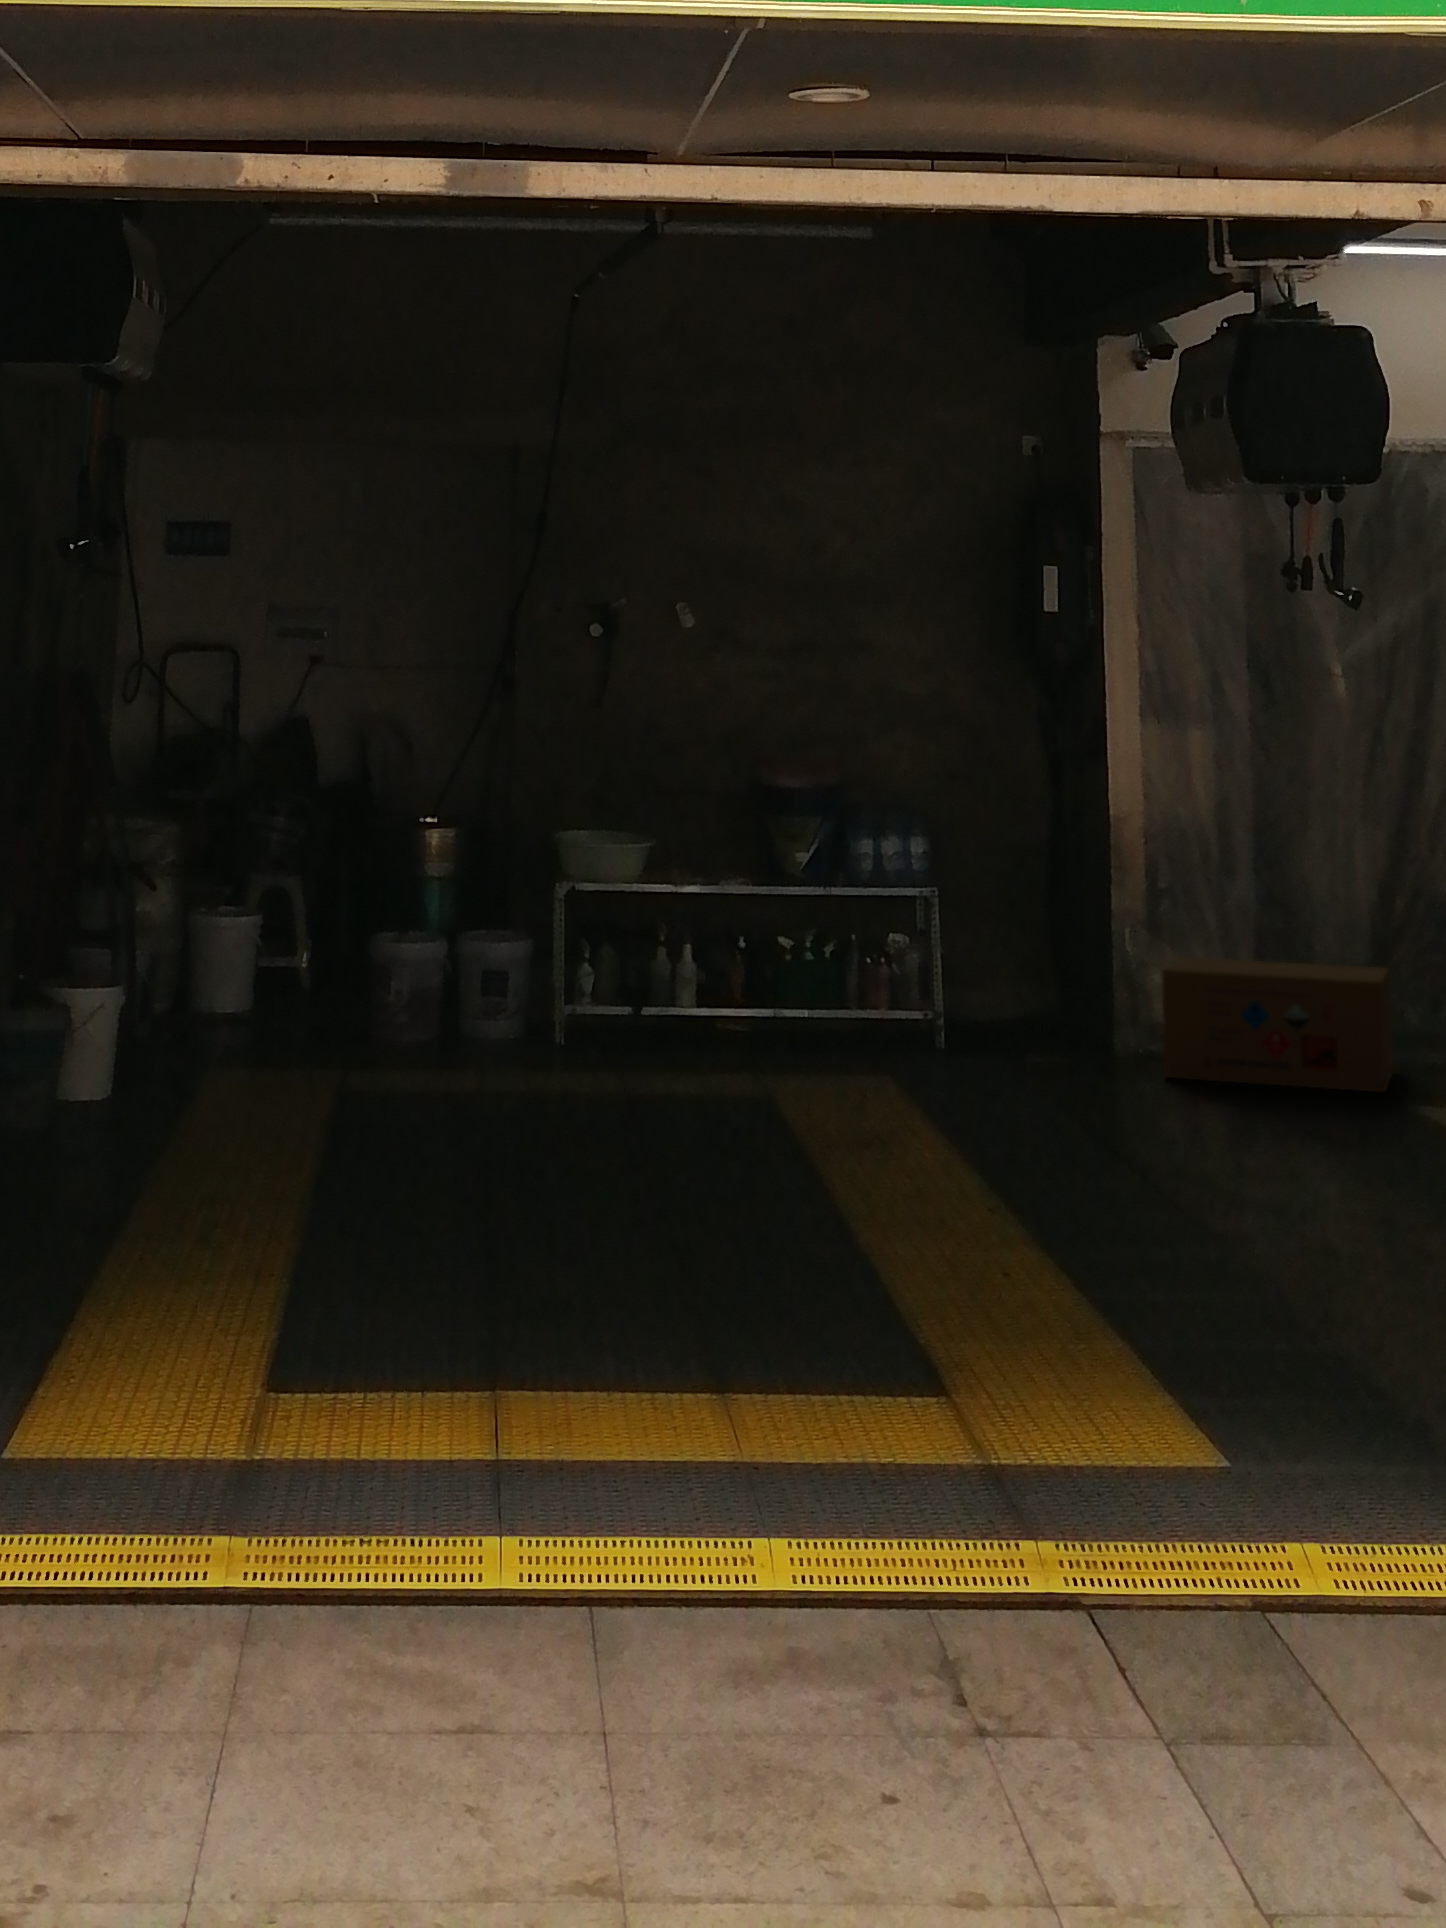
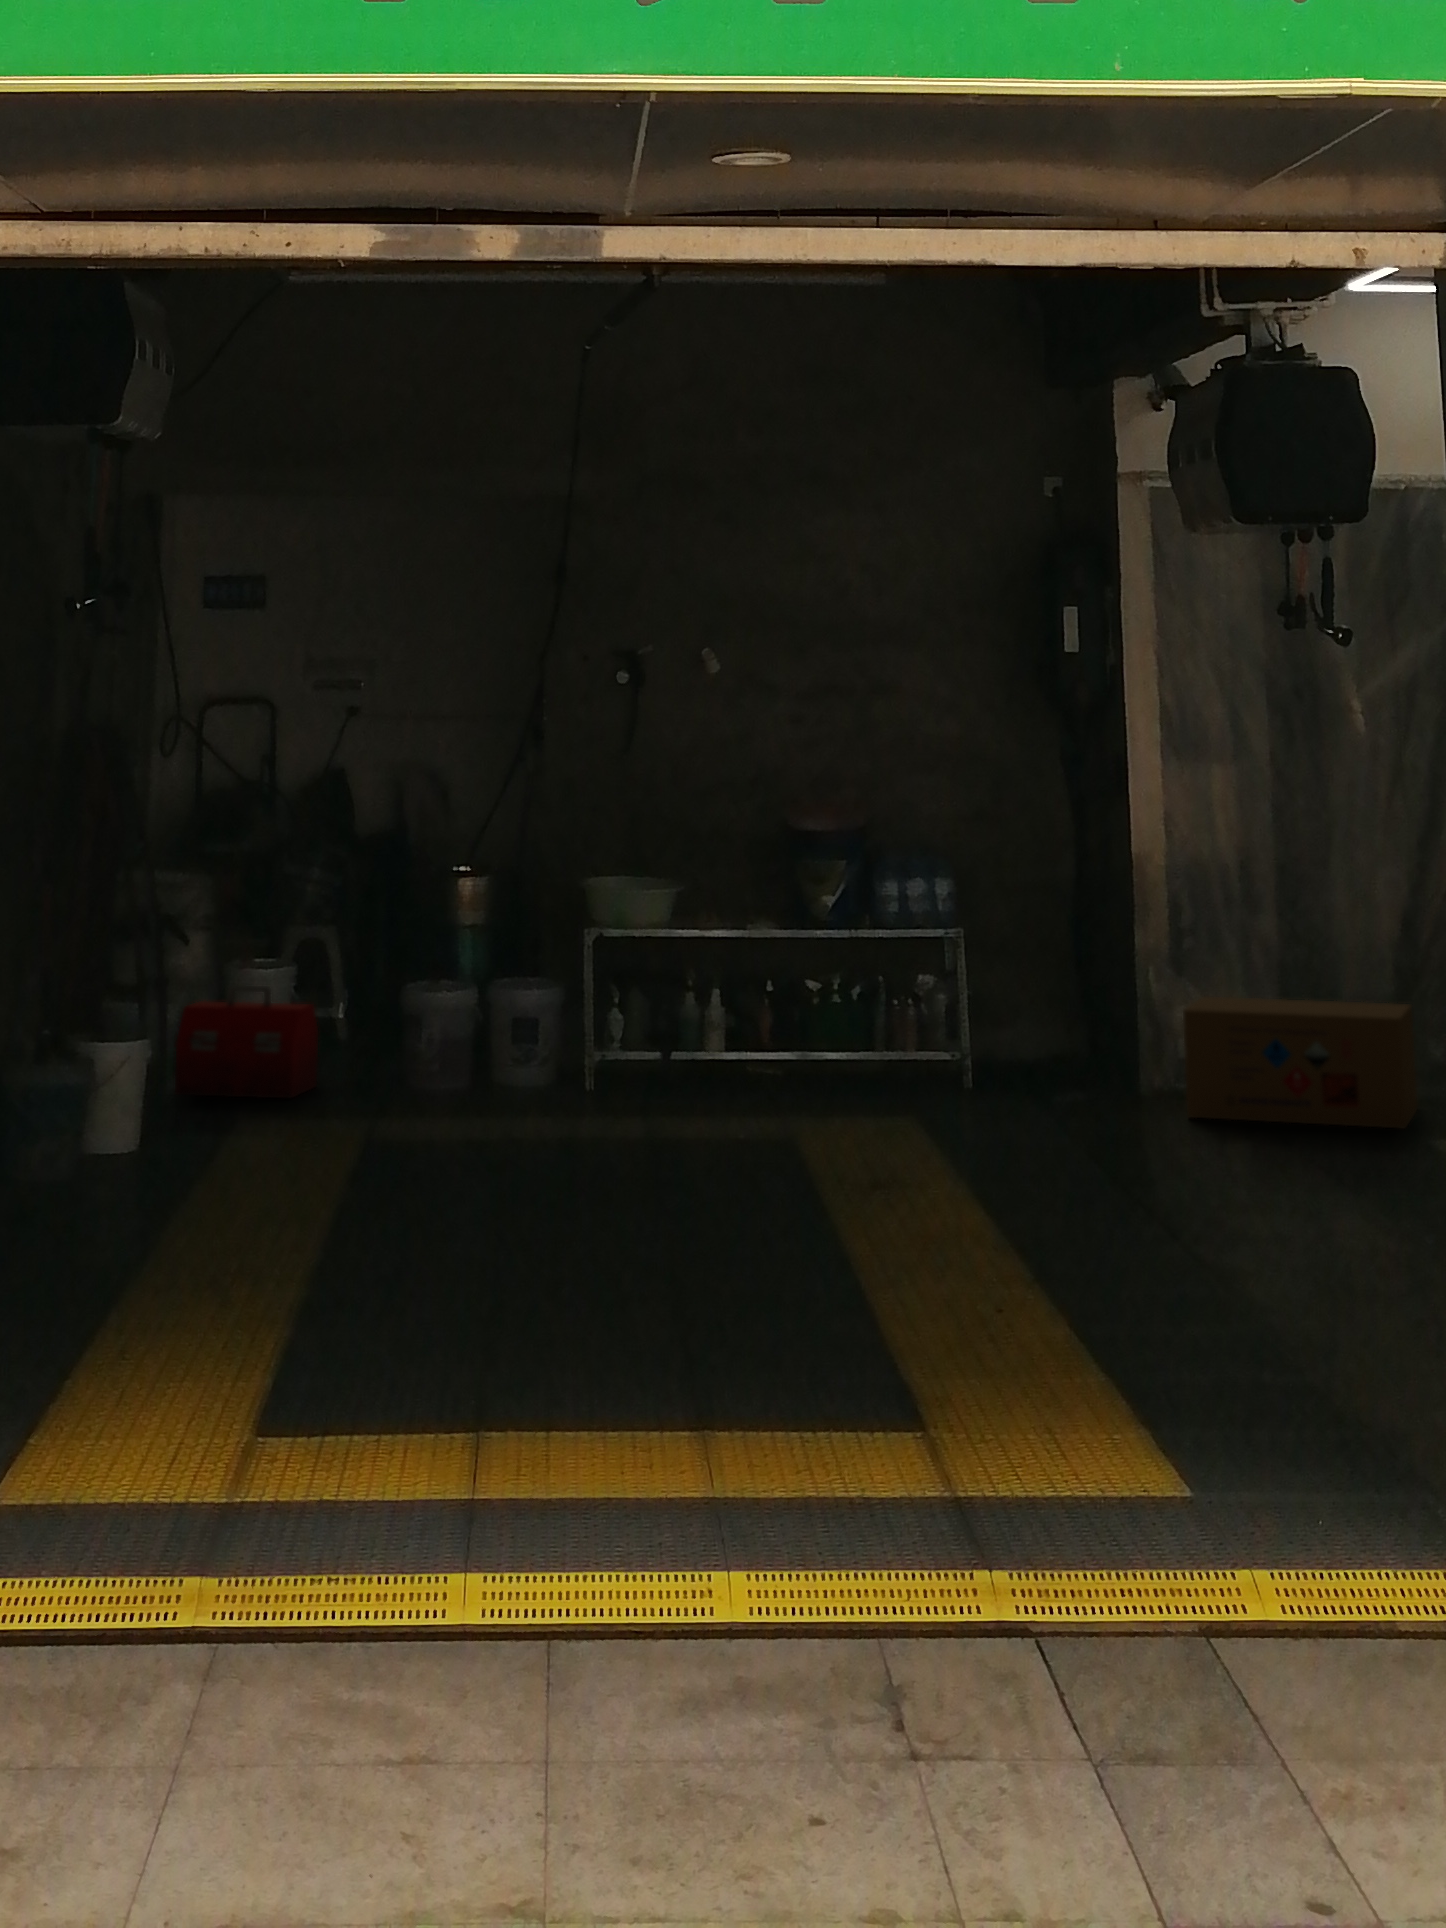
toolbox: none [141,929,286,1044] -> present [175,985,318,1098]

